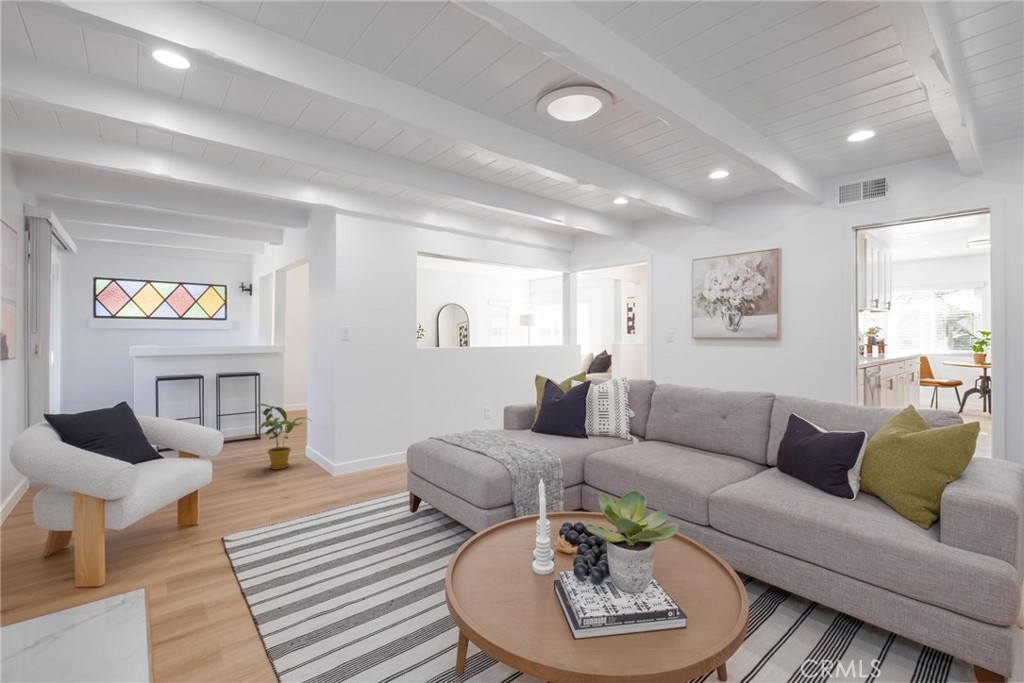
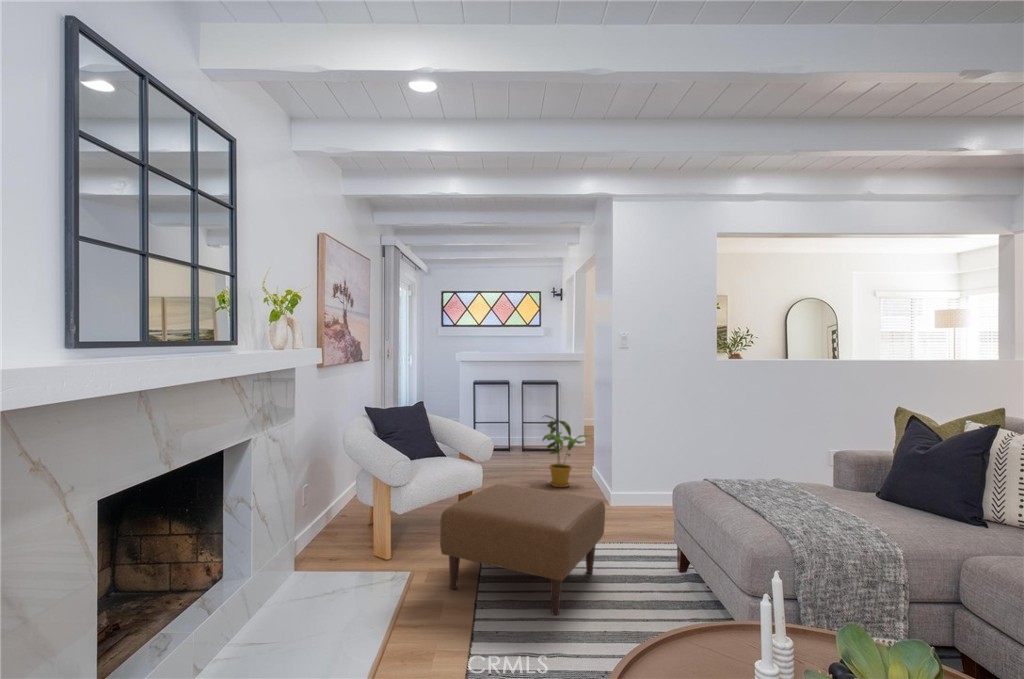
ottoman: none [190,467,353,588] -> present [440,484,605,615]

